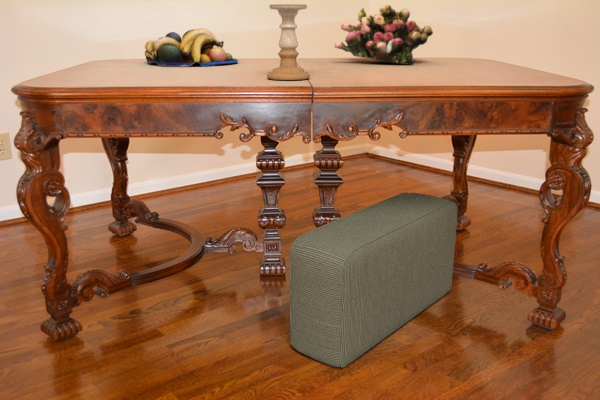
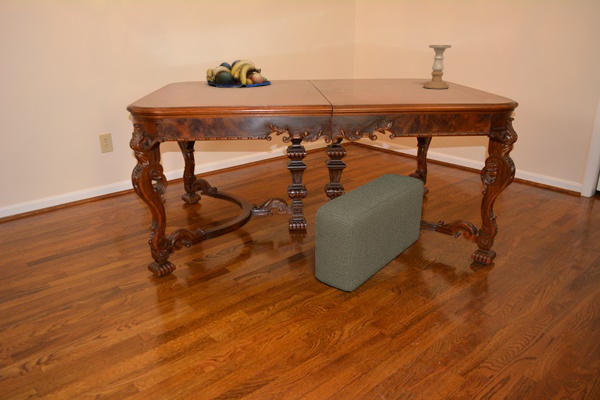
candle holder: present [267,4,310,80] -> present [424,45,451,89]
flower arrangement: present [335,5,433,65] -> none [338,42,406,84]

